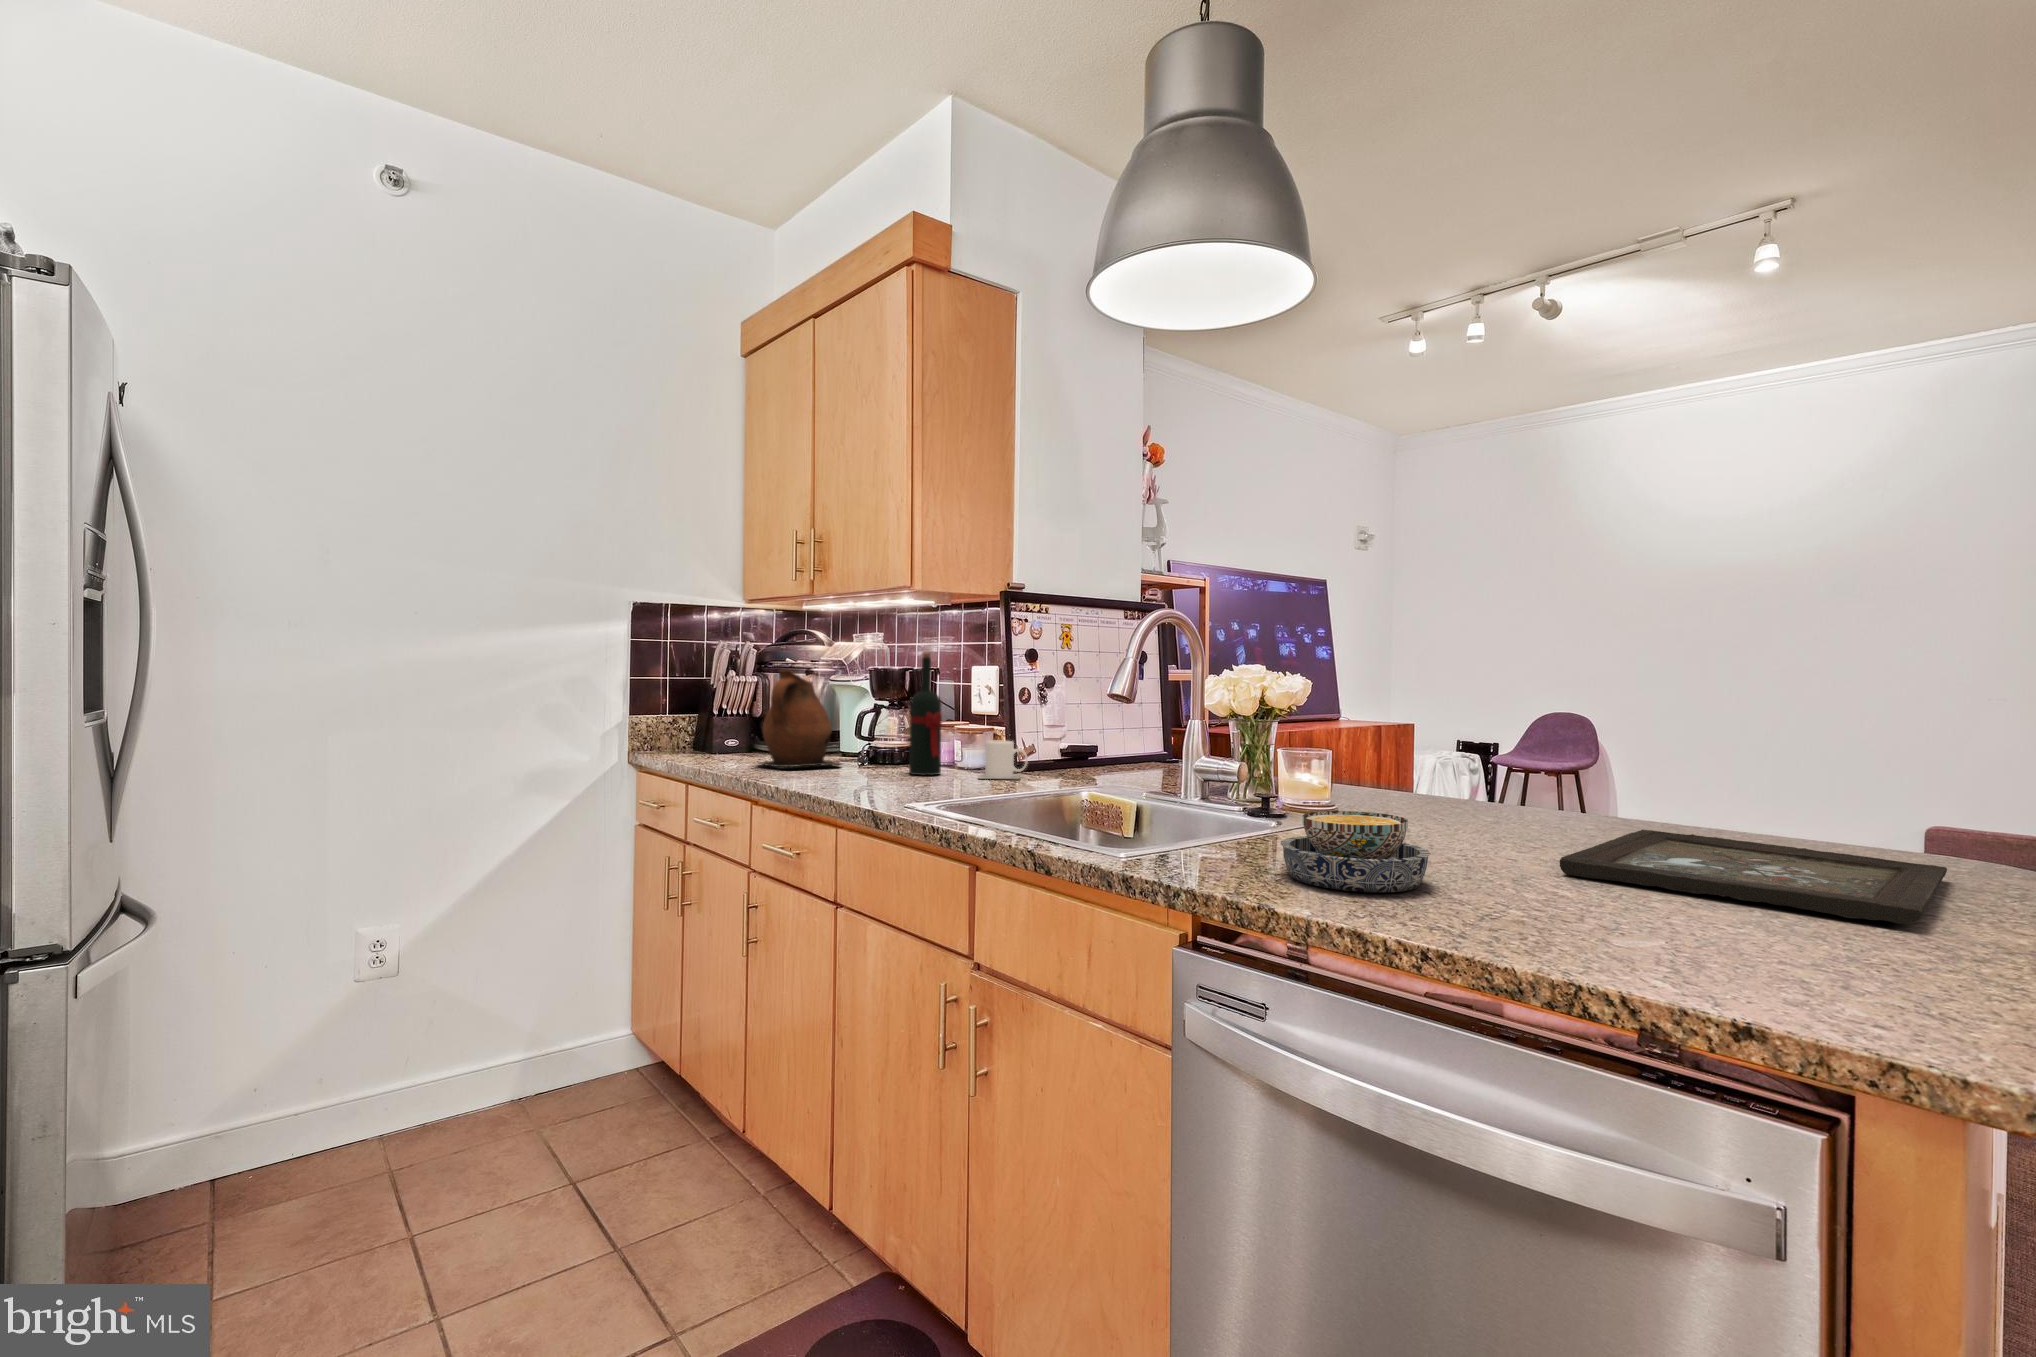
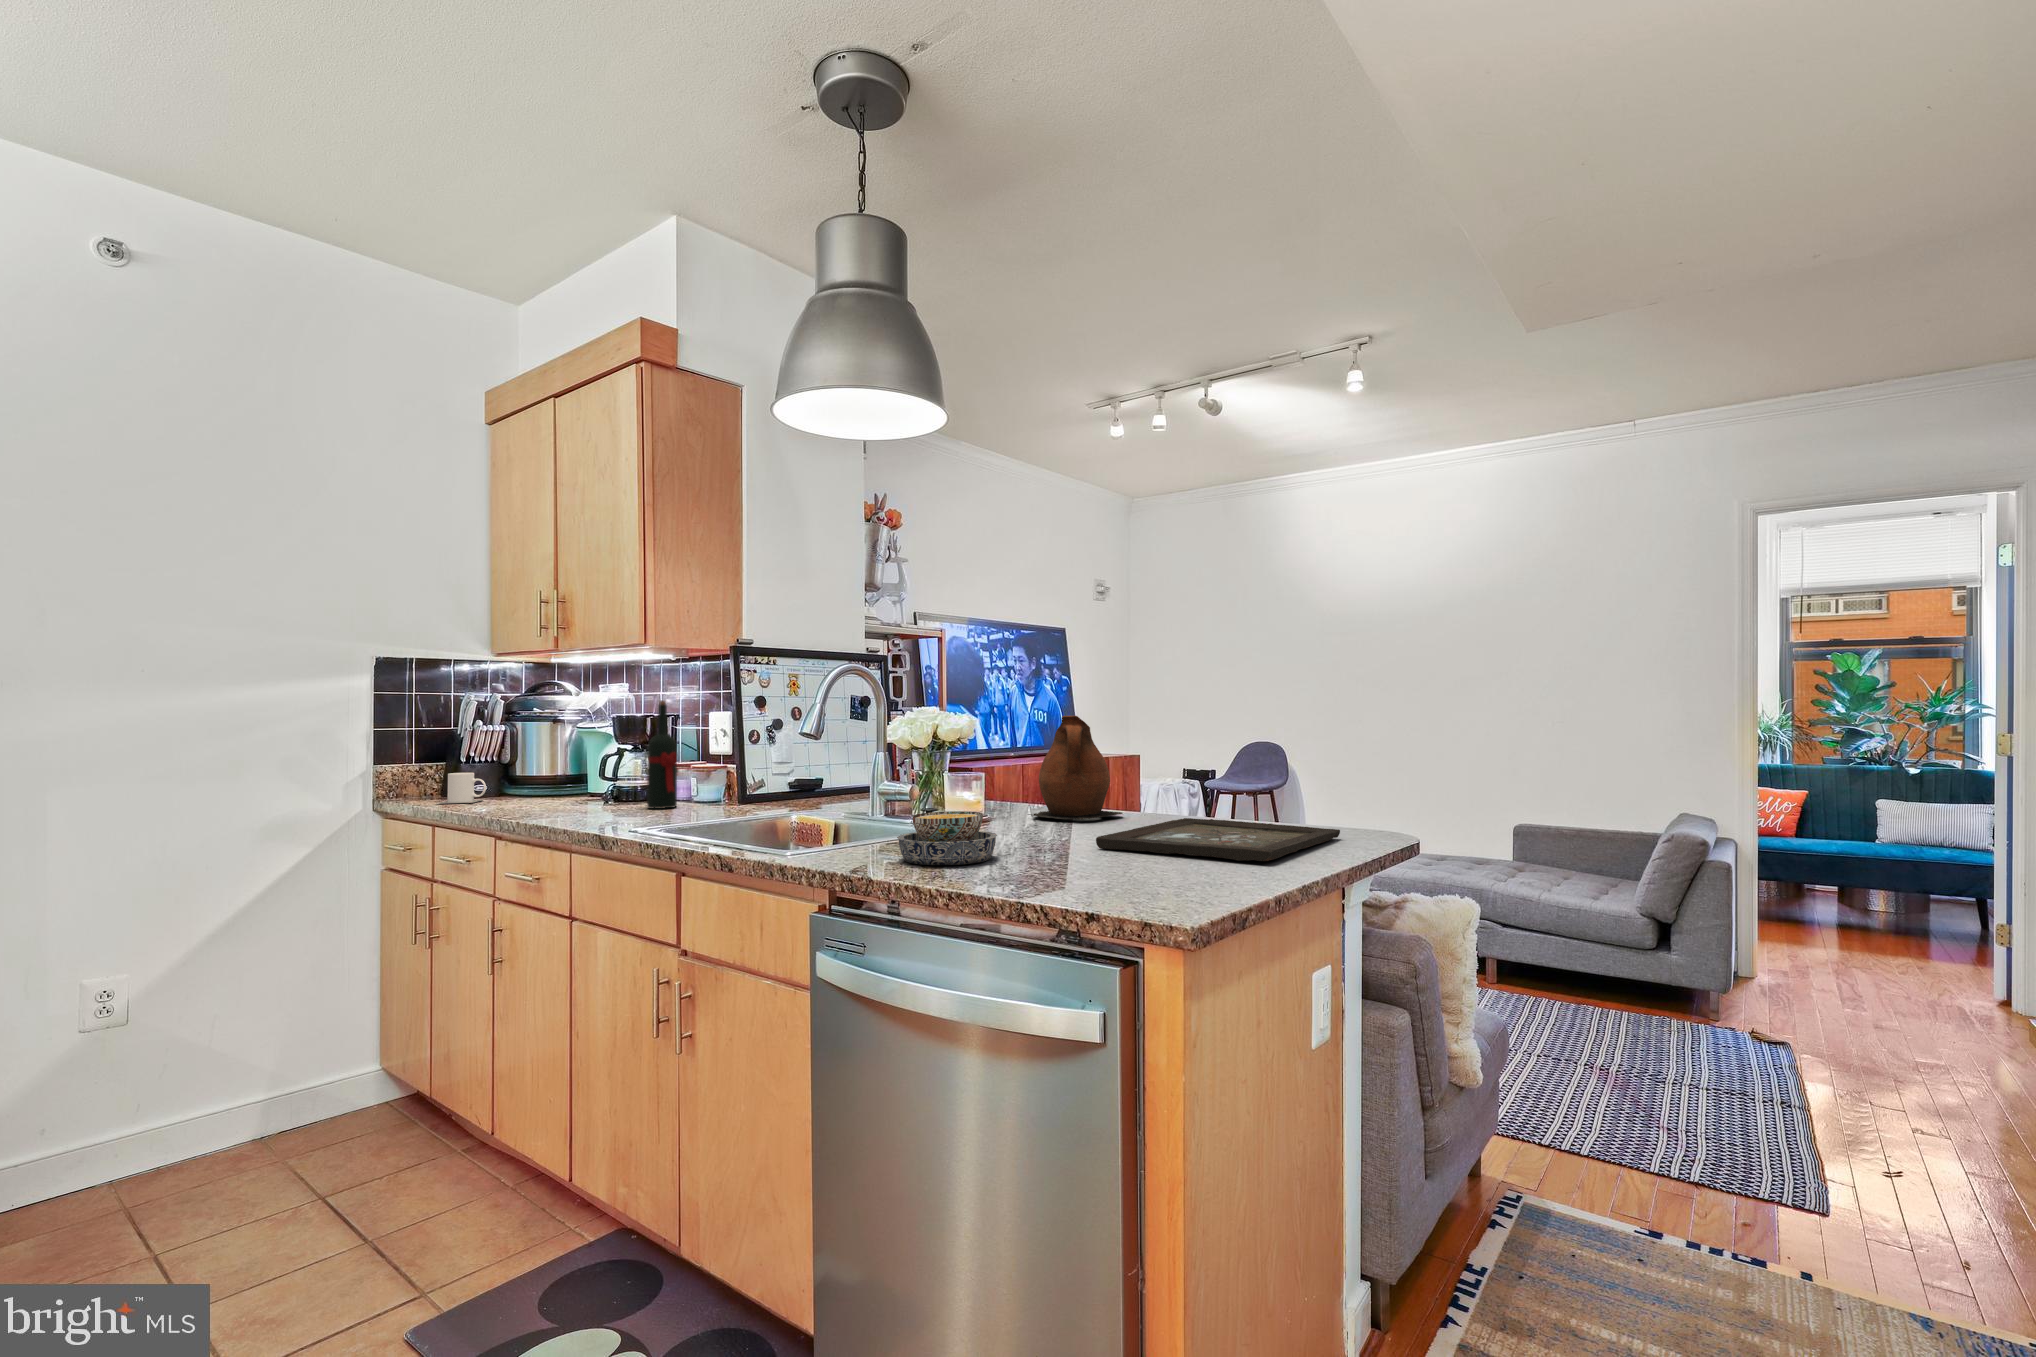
ceramic pitcher: present [757,670,842,767] -> present [1029,716,1123,820]
mug: present [978,740,1028,779] -> present [438,773,486,804]

